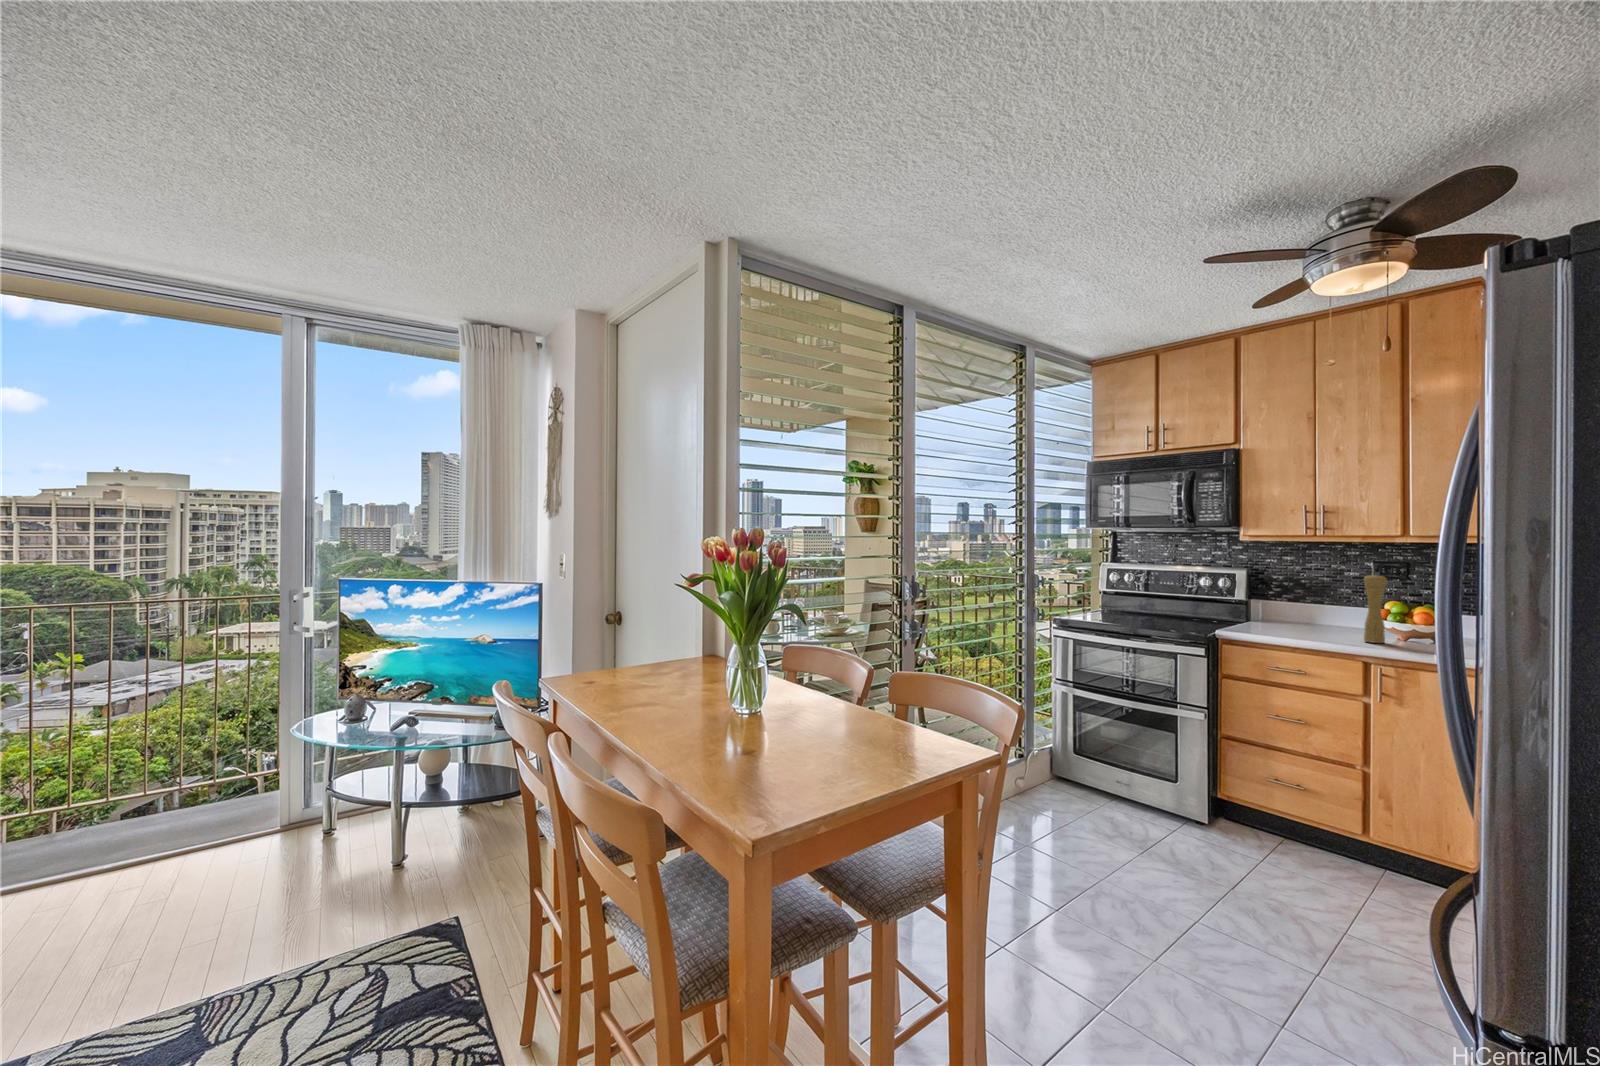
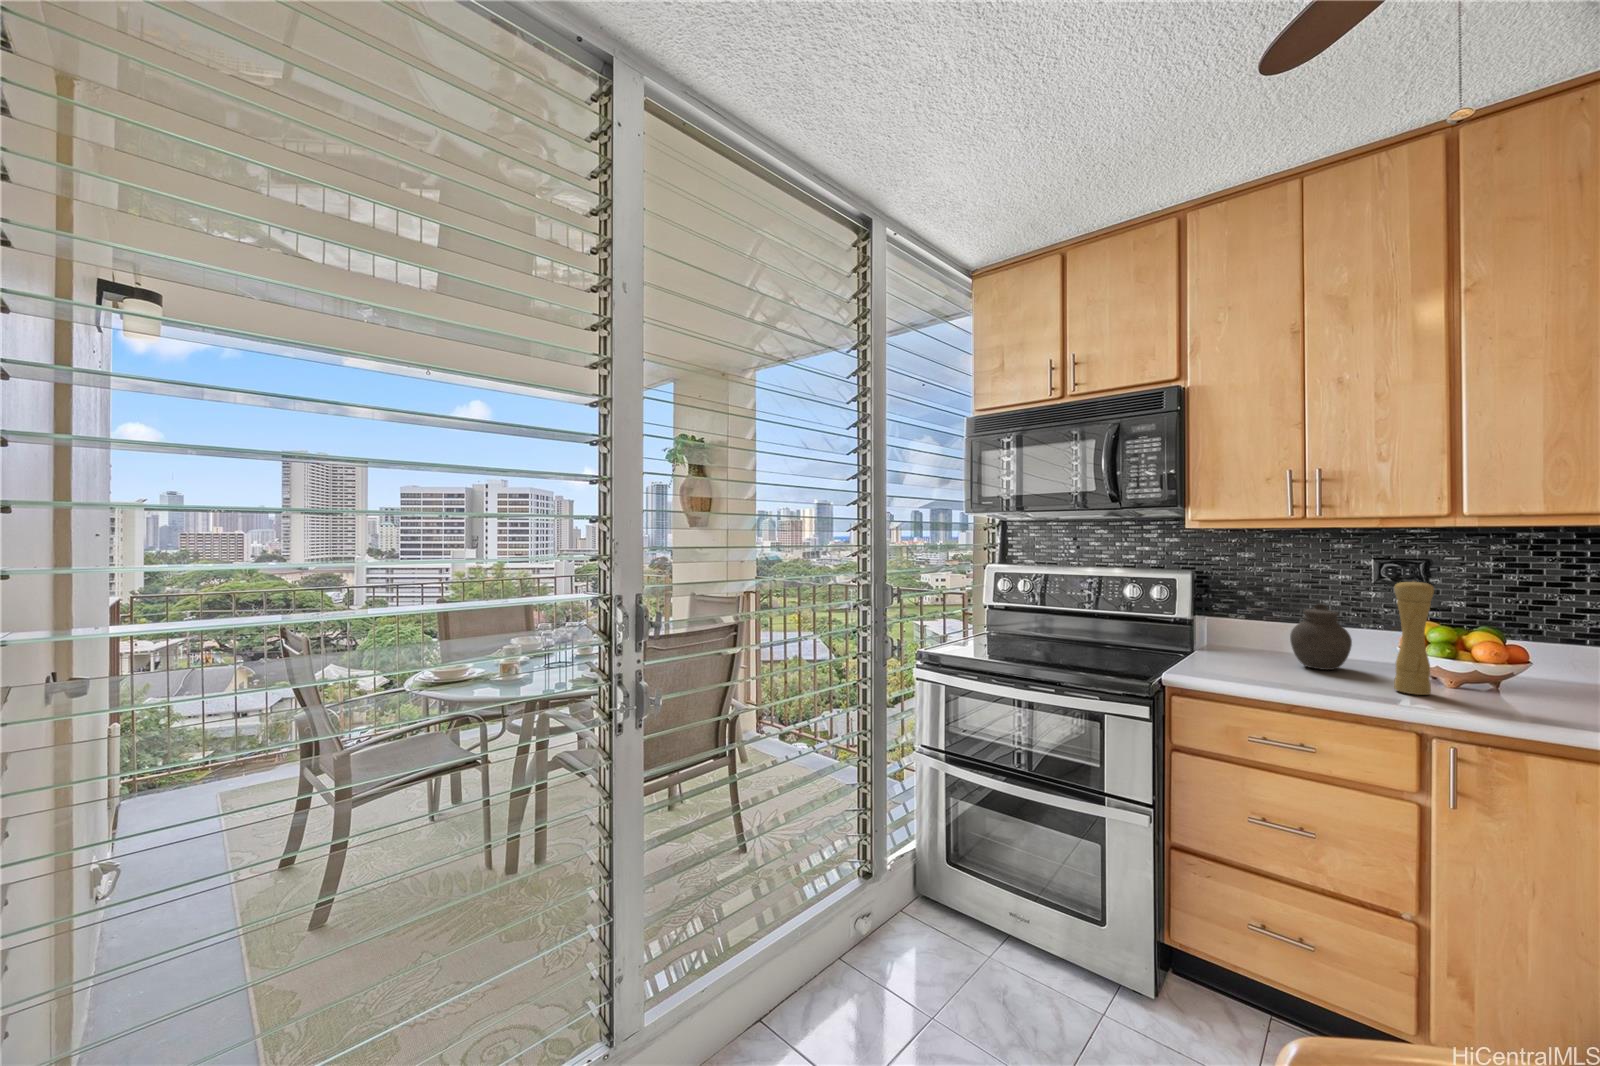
jar: none [1310,590,1349,632] -> present [1290,604,1352,670]

